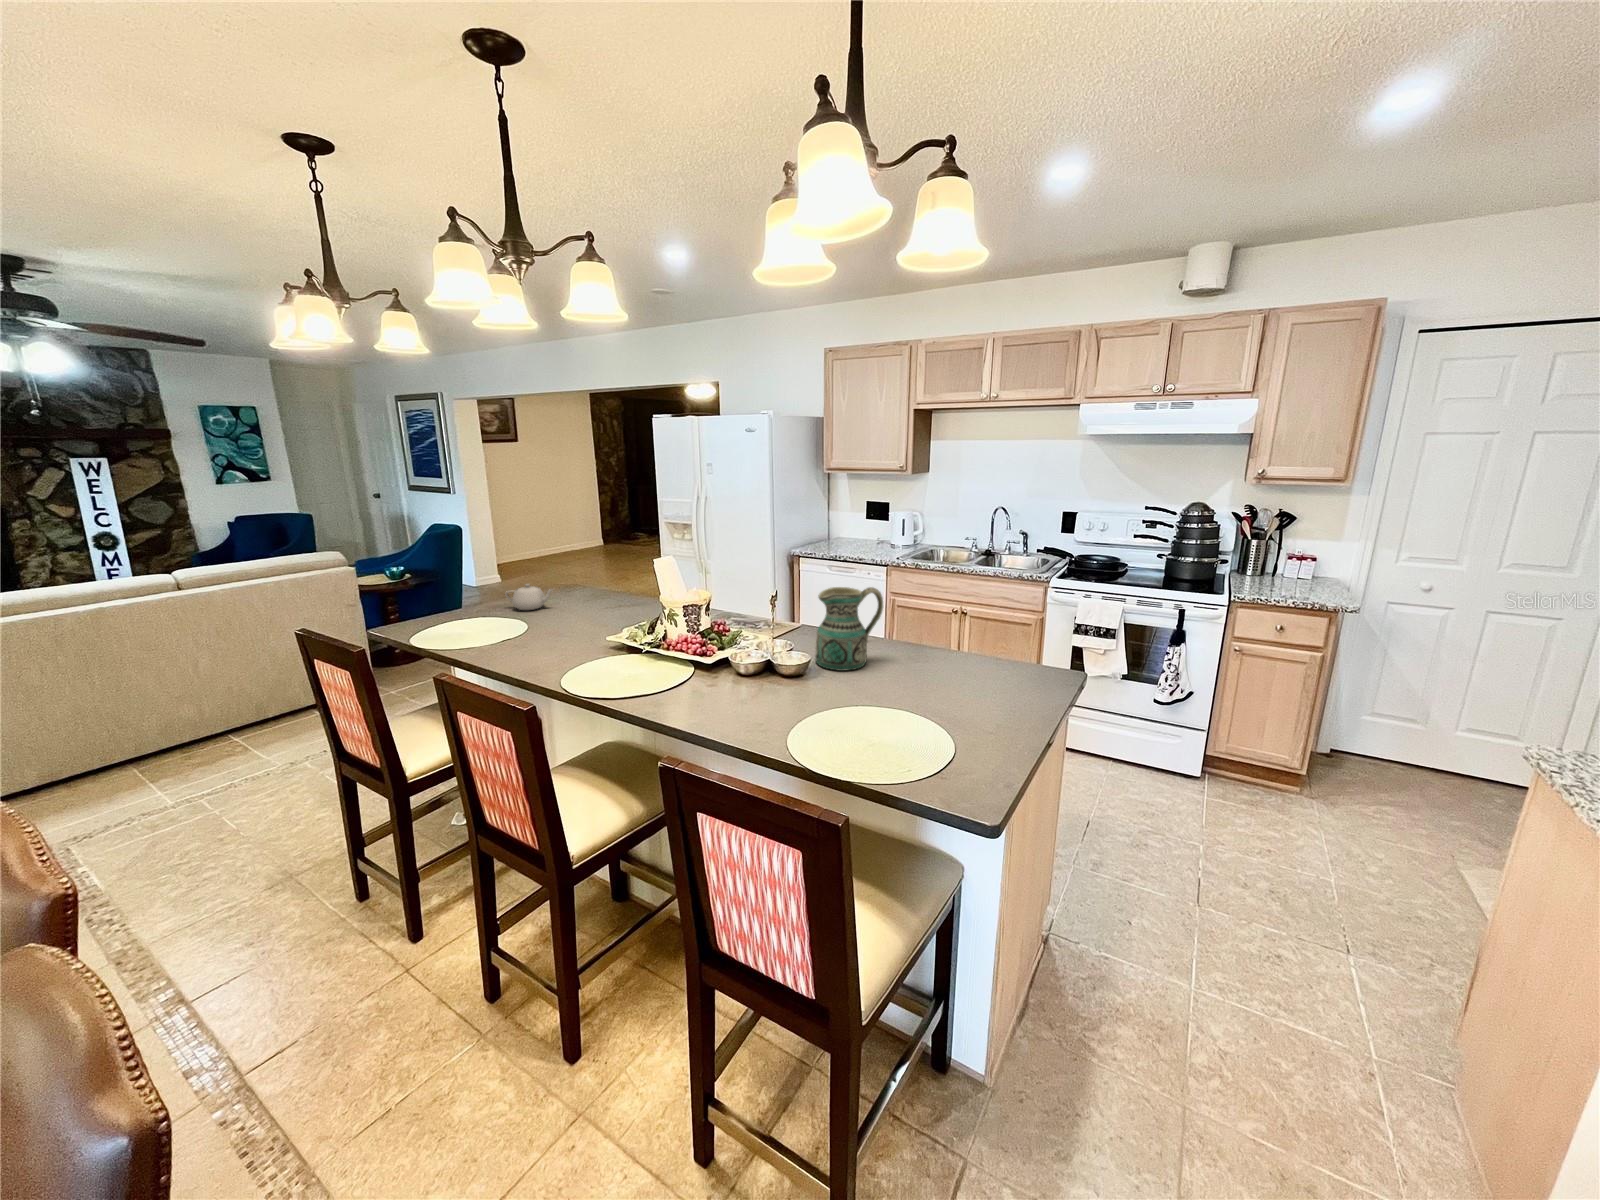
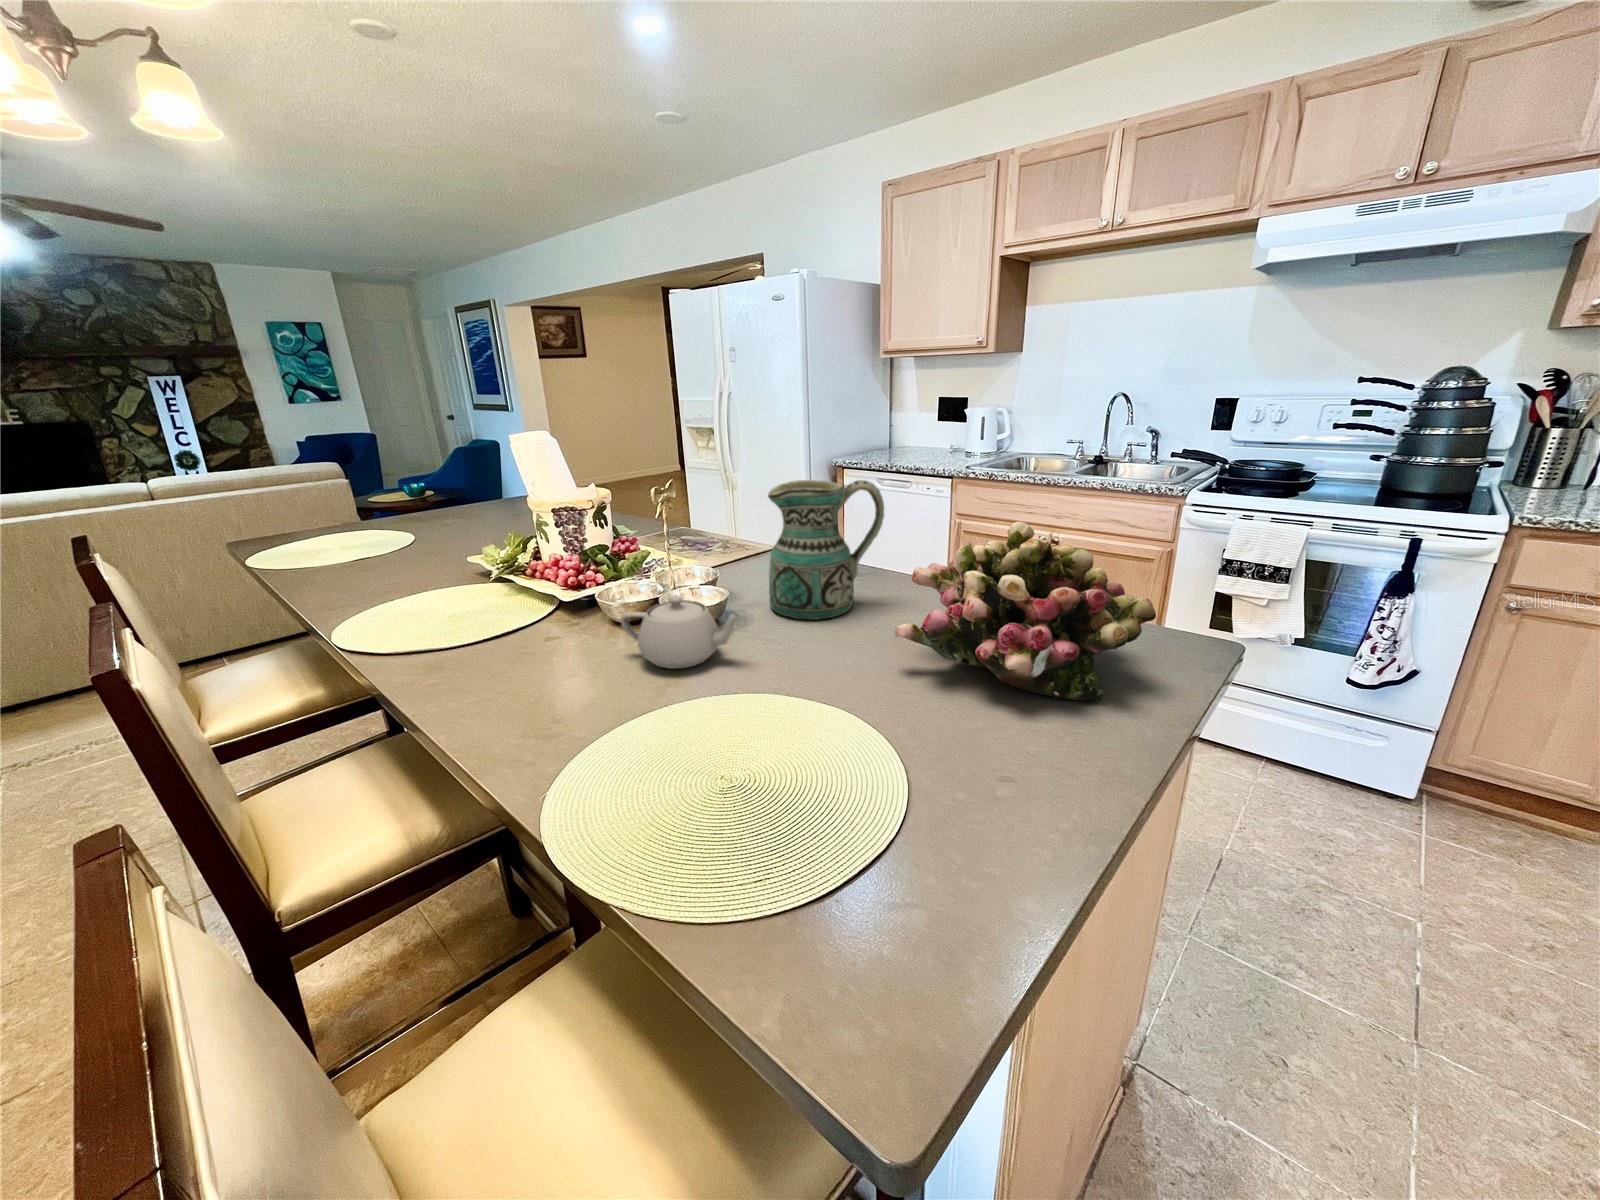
teapot: present [505,584,553,610] -> present [621,596,744,668]
flower arrangement: none [907,613,1036,704] -> present [895,522,1156,701]

